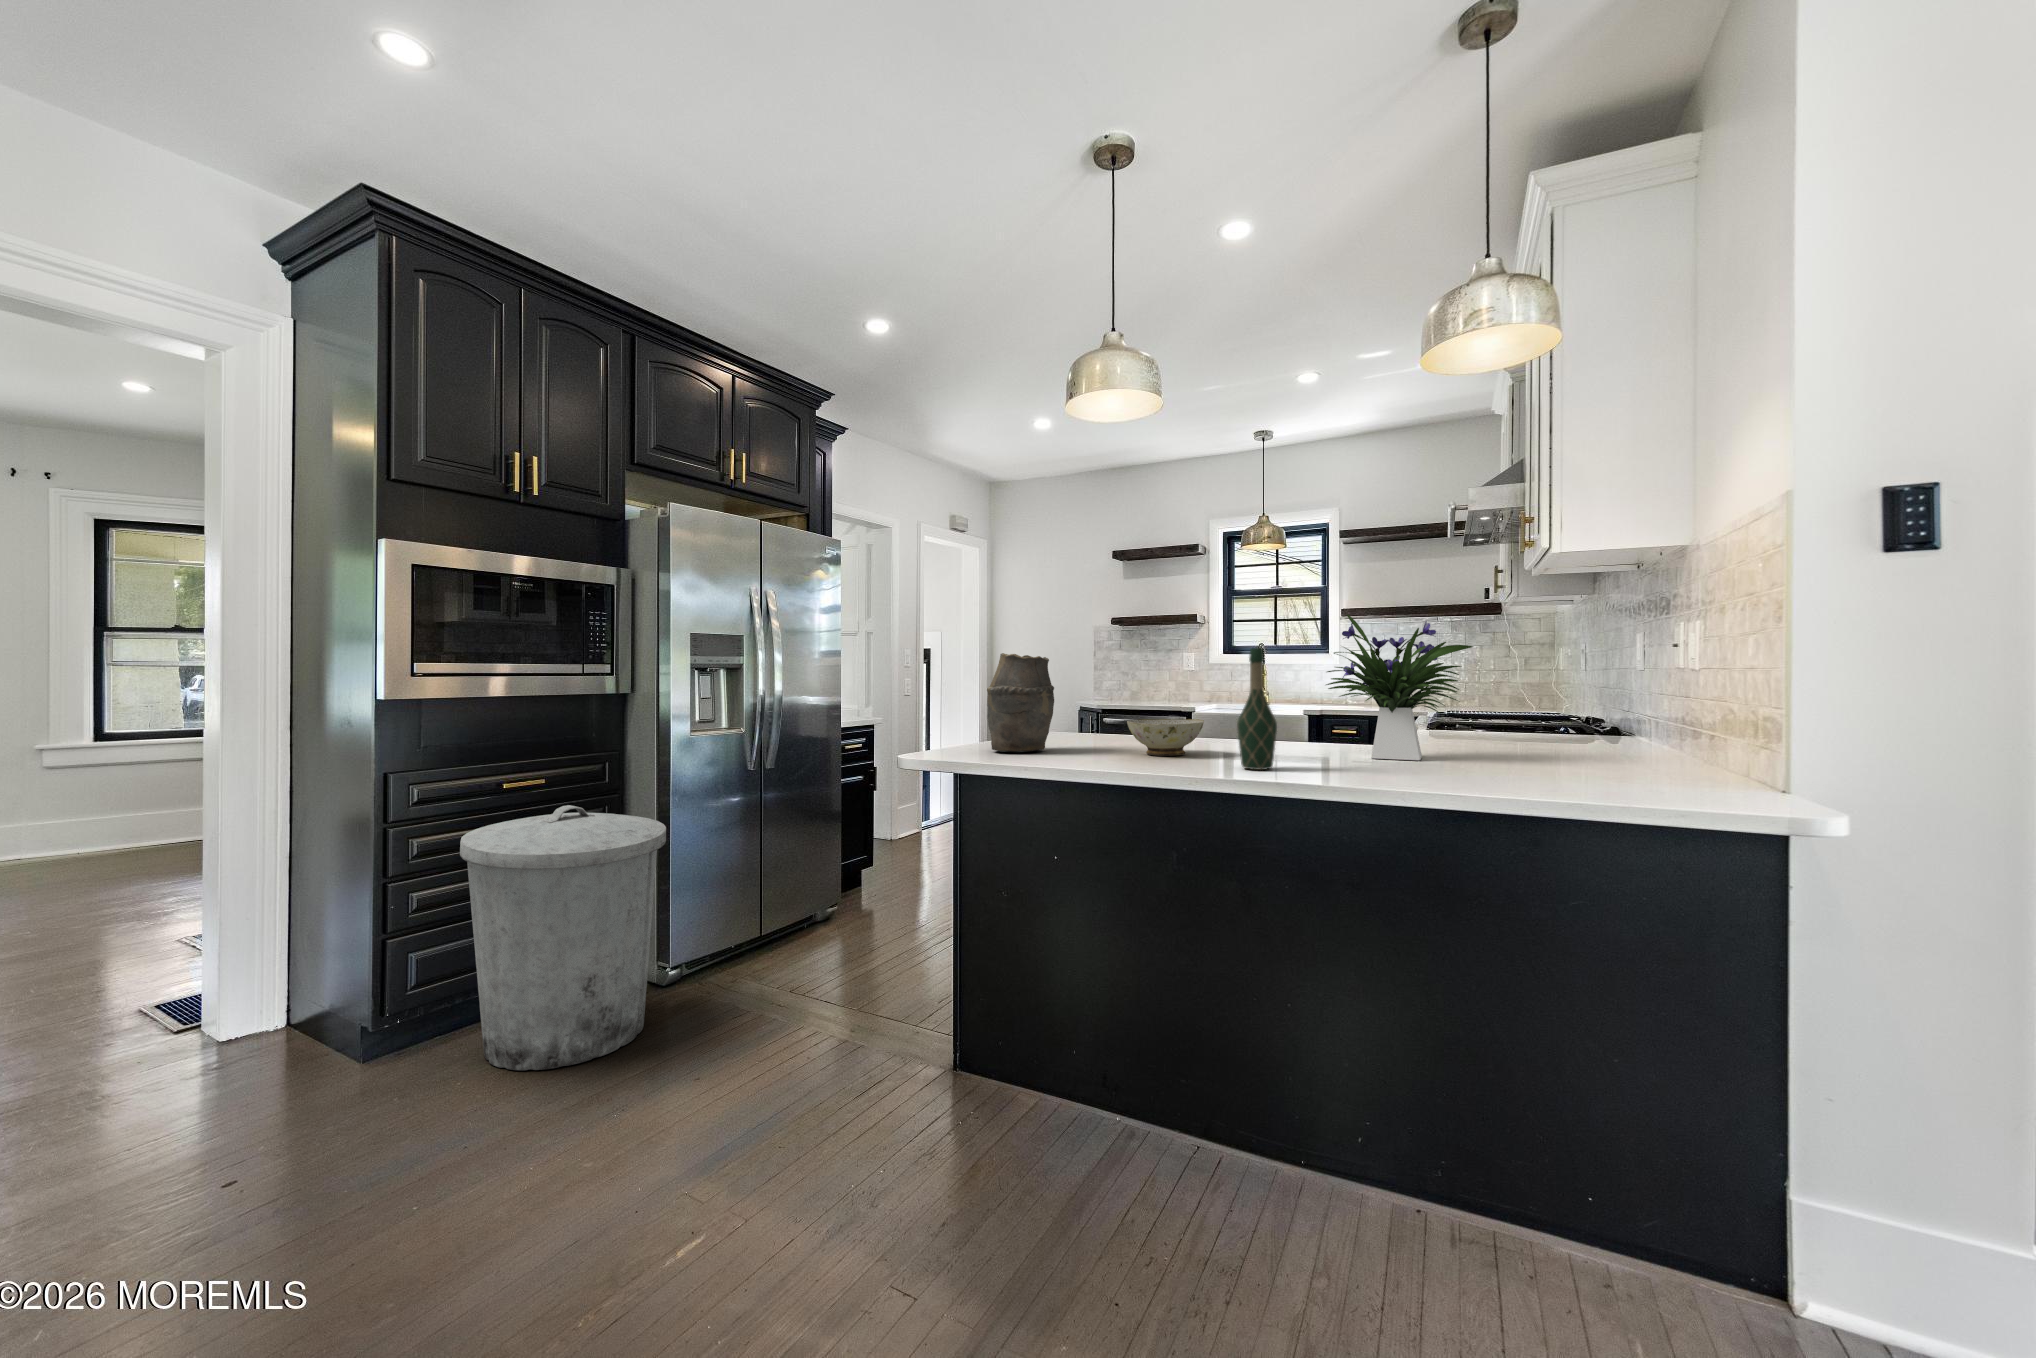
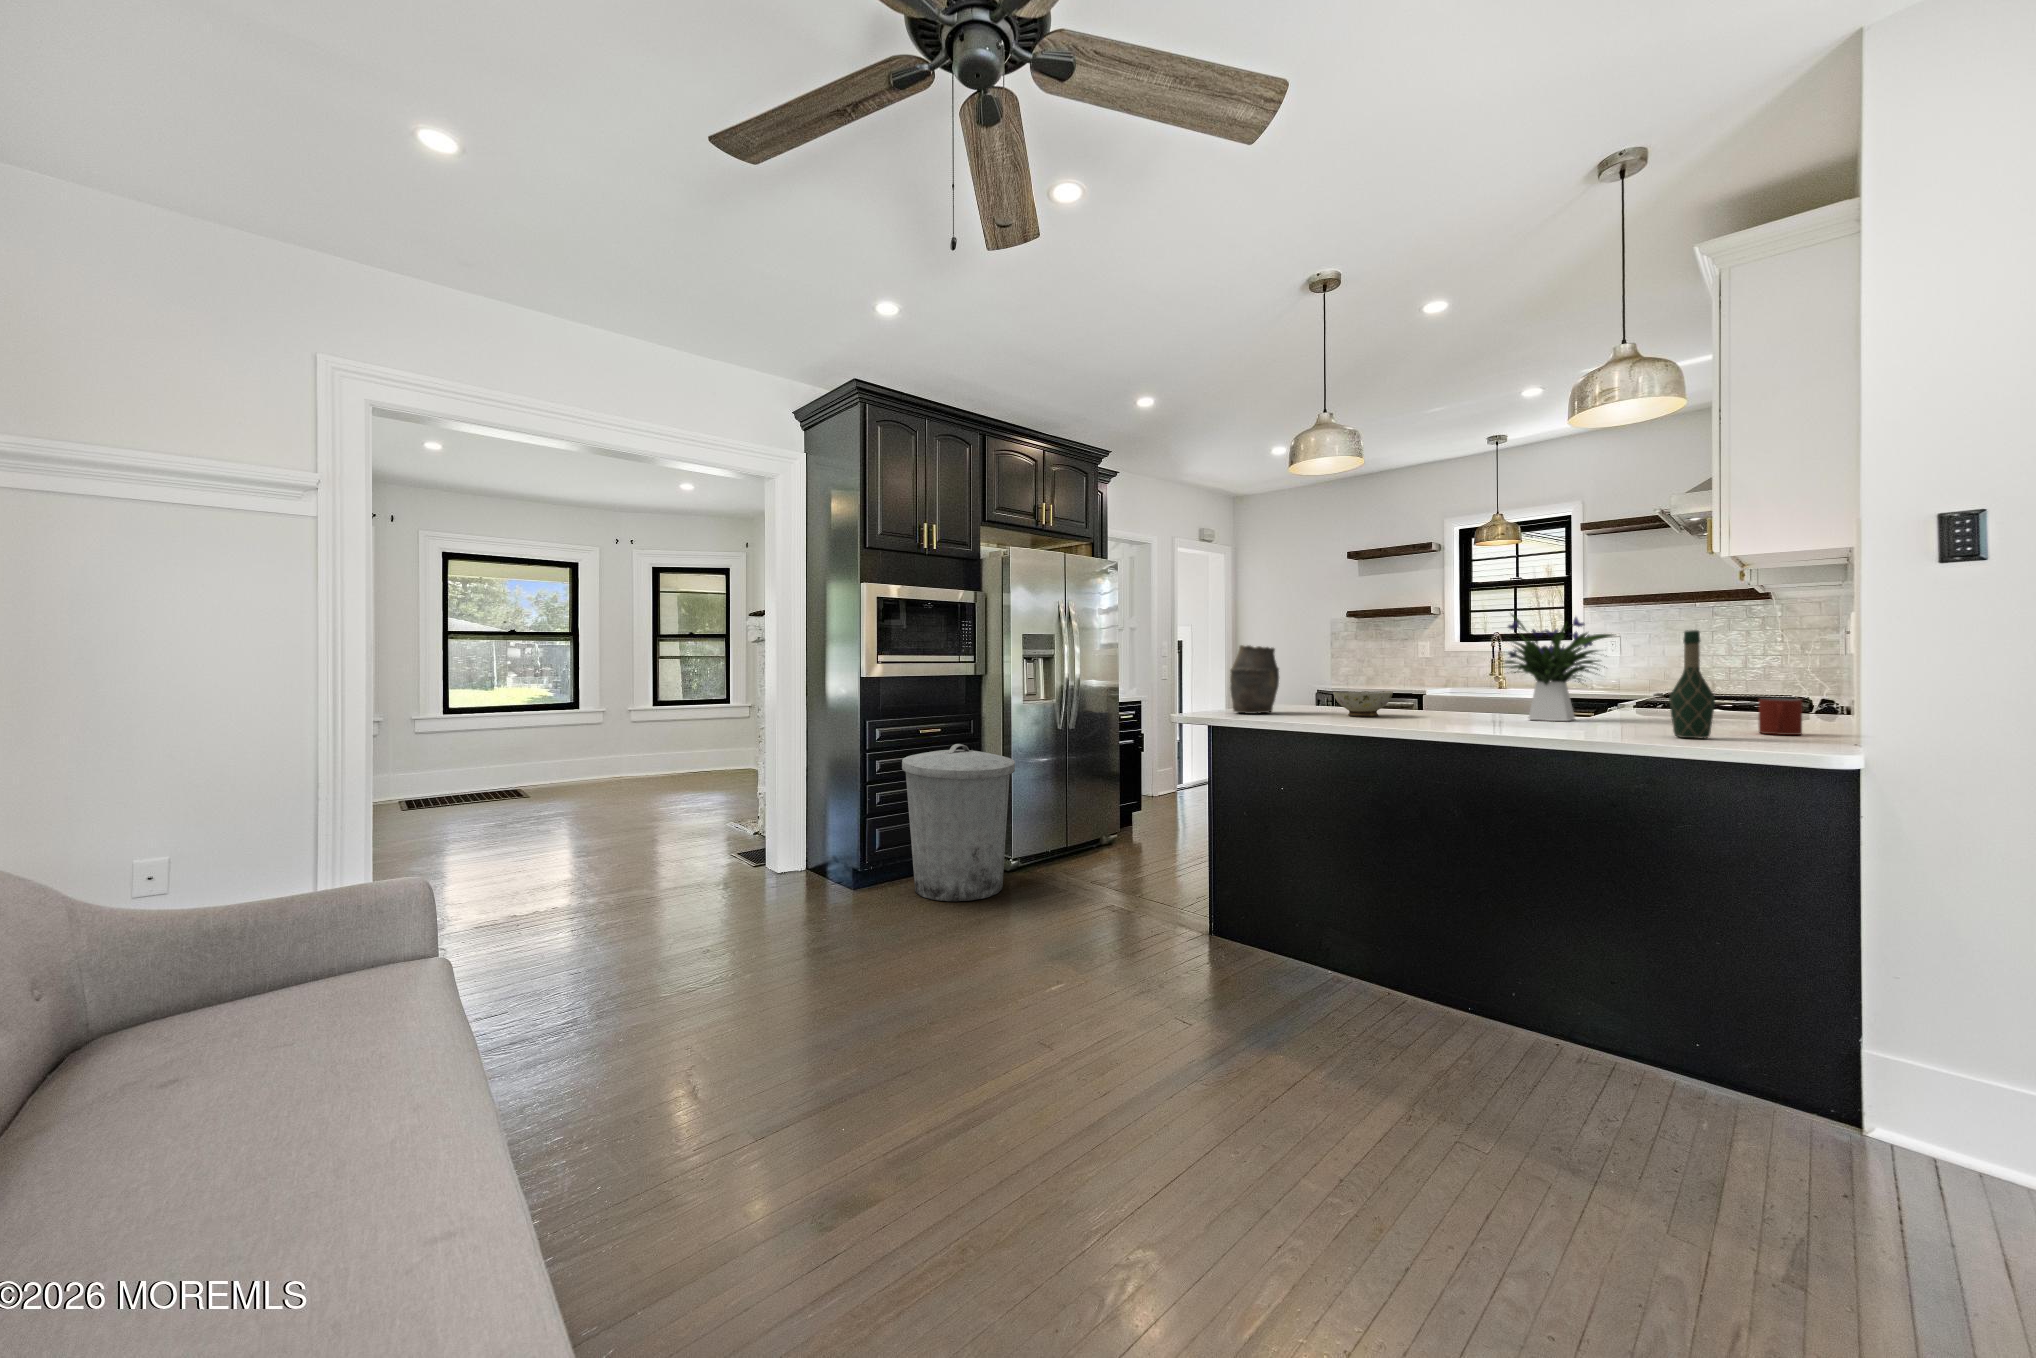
wine bottle: present [1237,648,1277,770] -> present [1669,630,1715,738]
mug: none [1666,733,1719,782] -> present [1759,699,1802,735]

